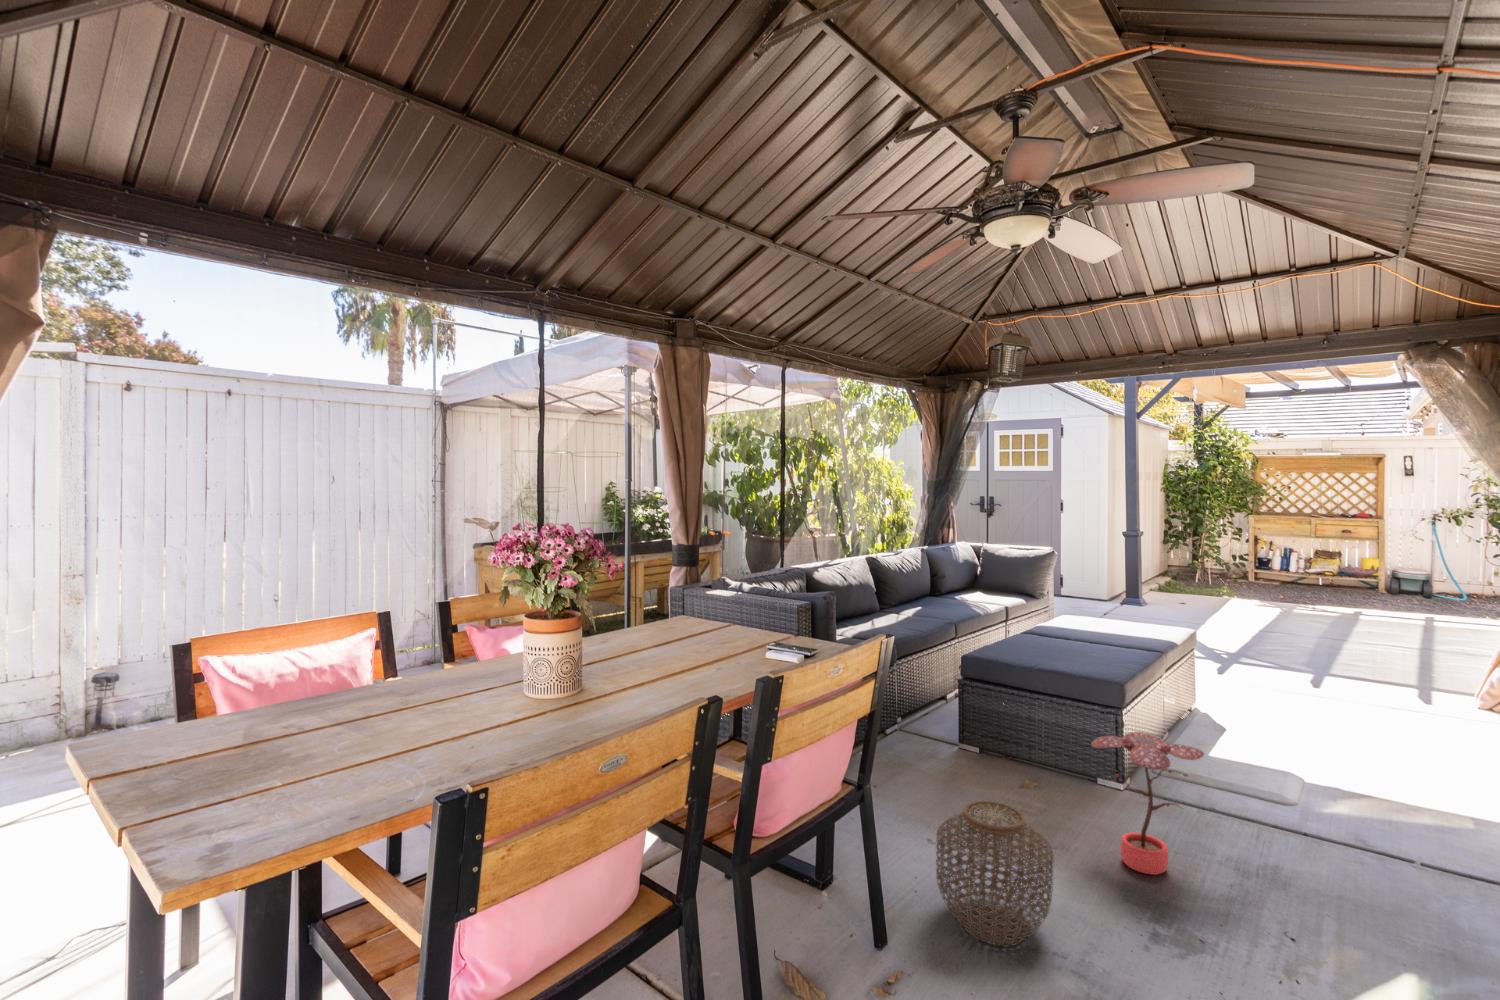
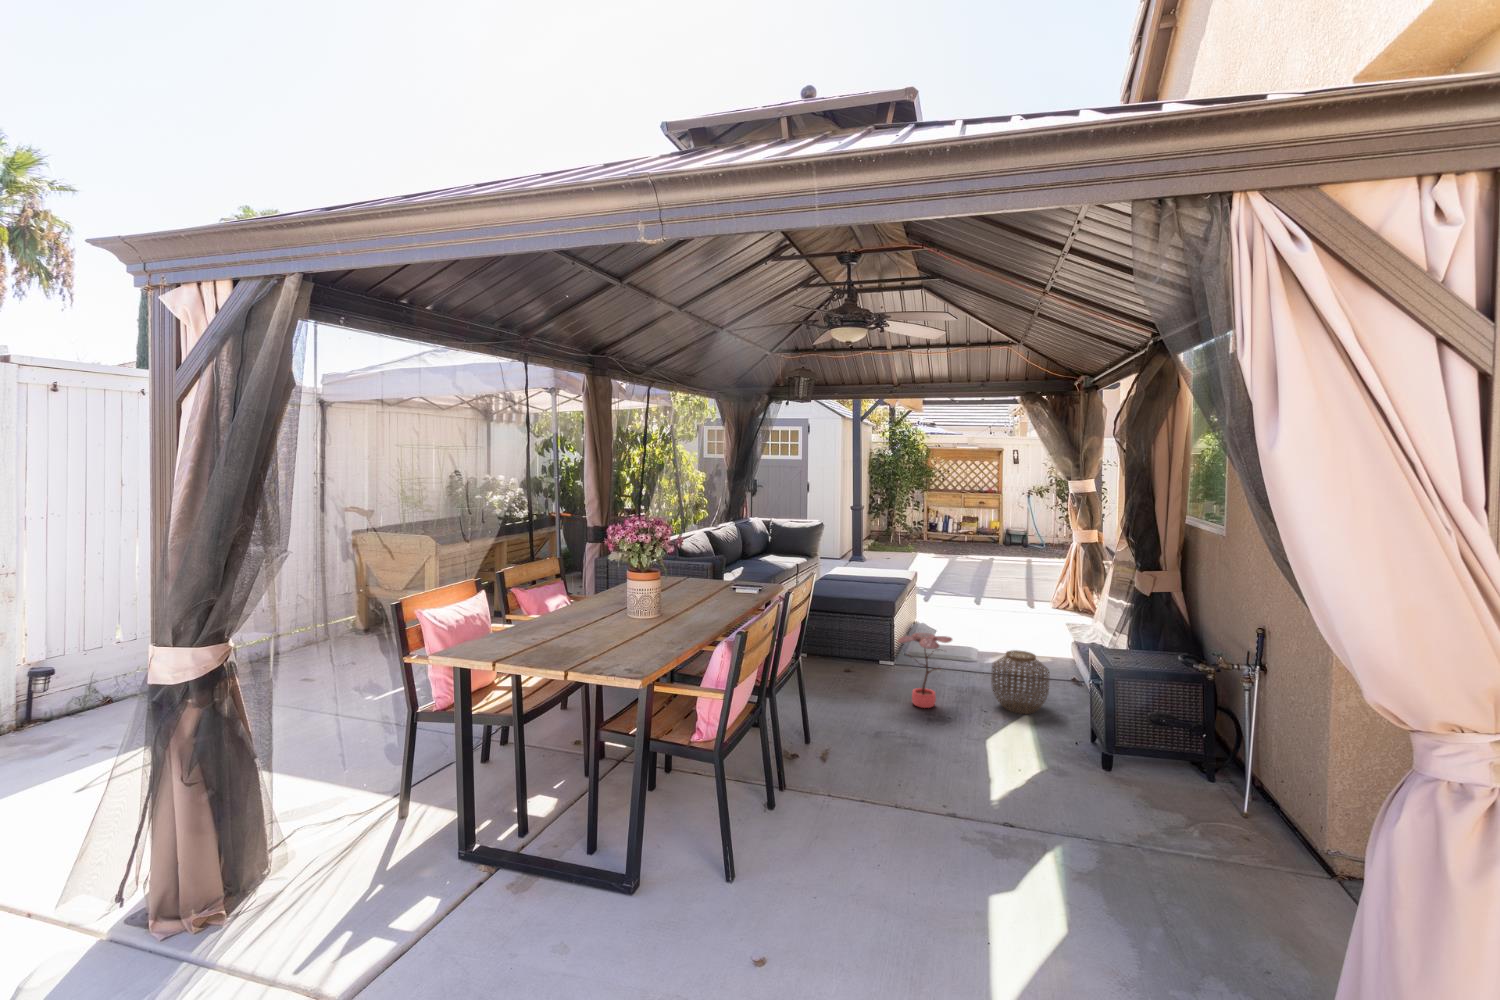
woven basket: present [936,801,1053,946] -> present [991,650,1049,714]

